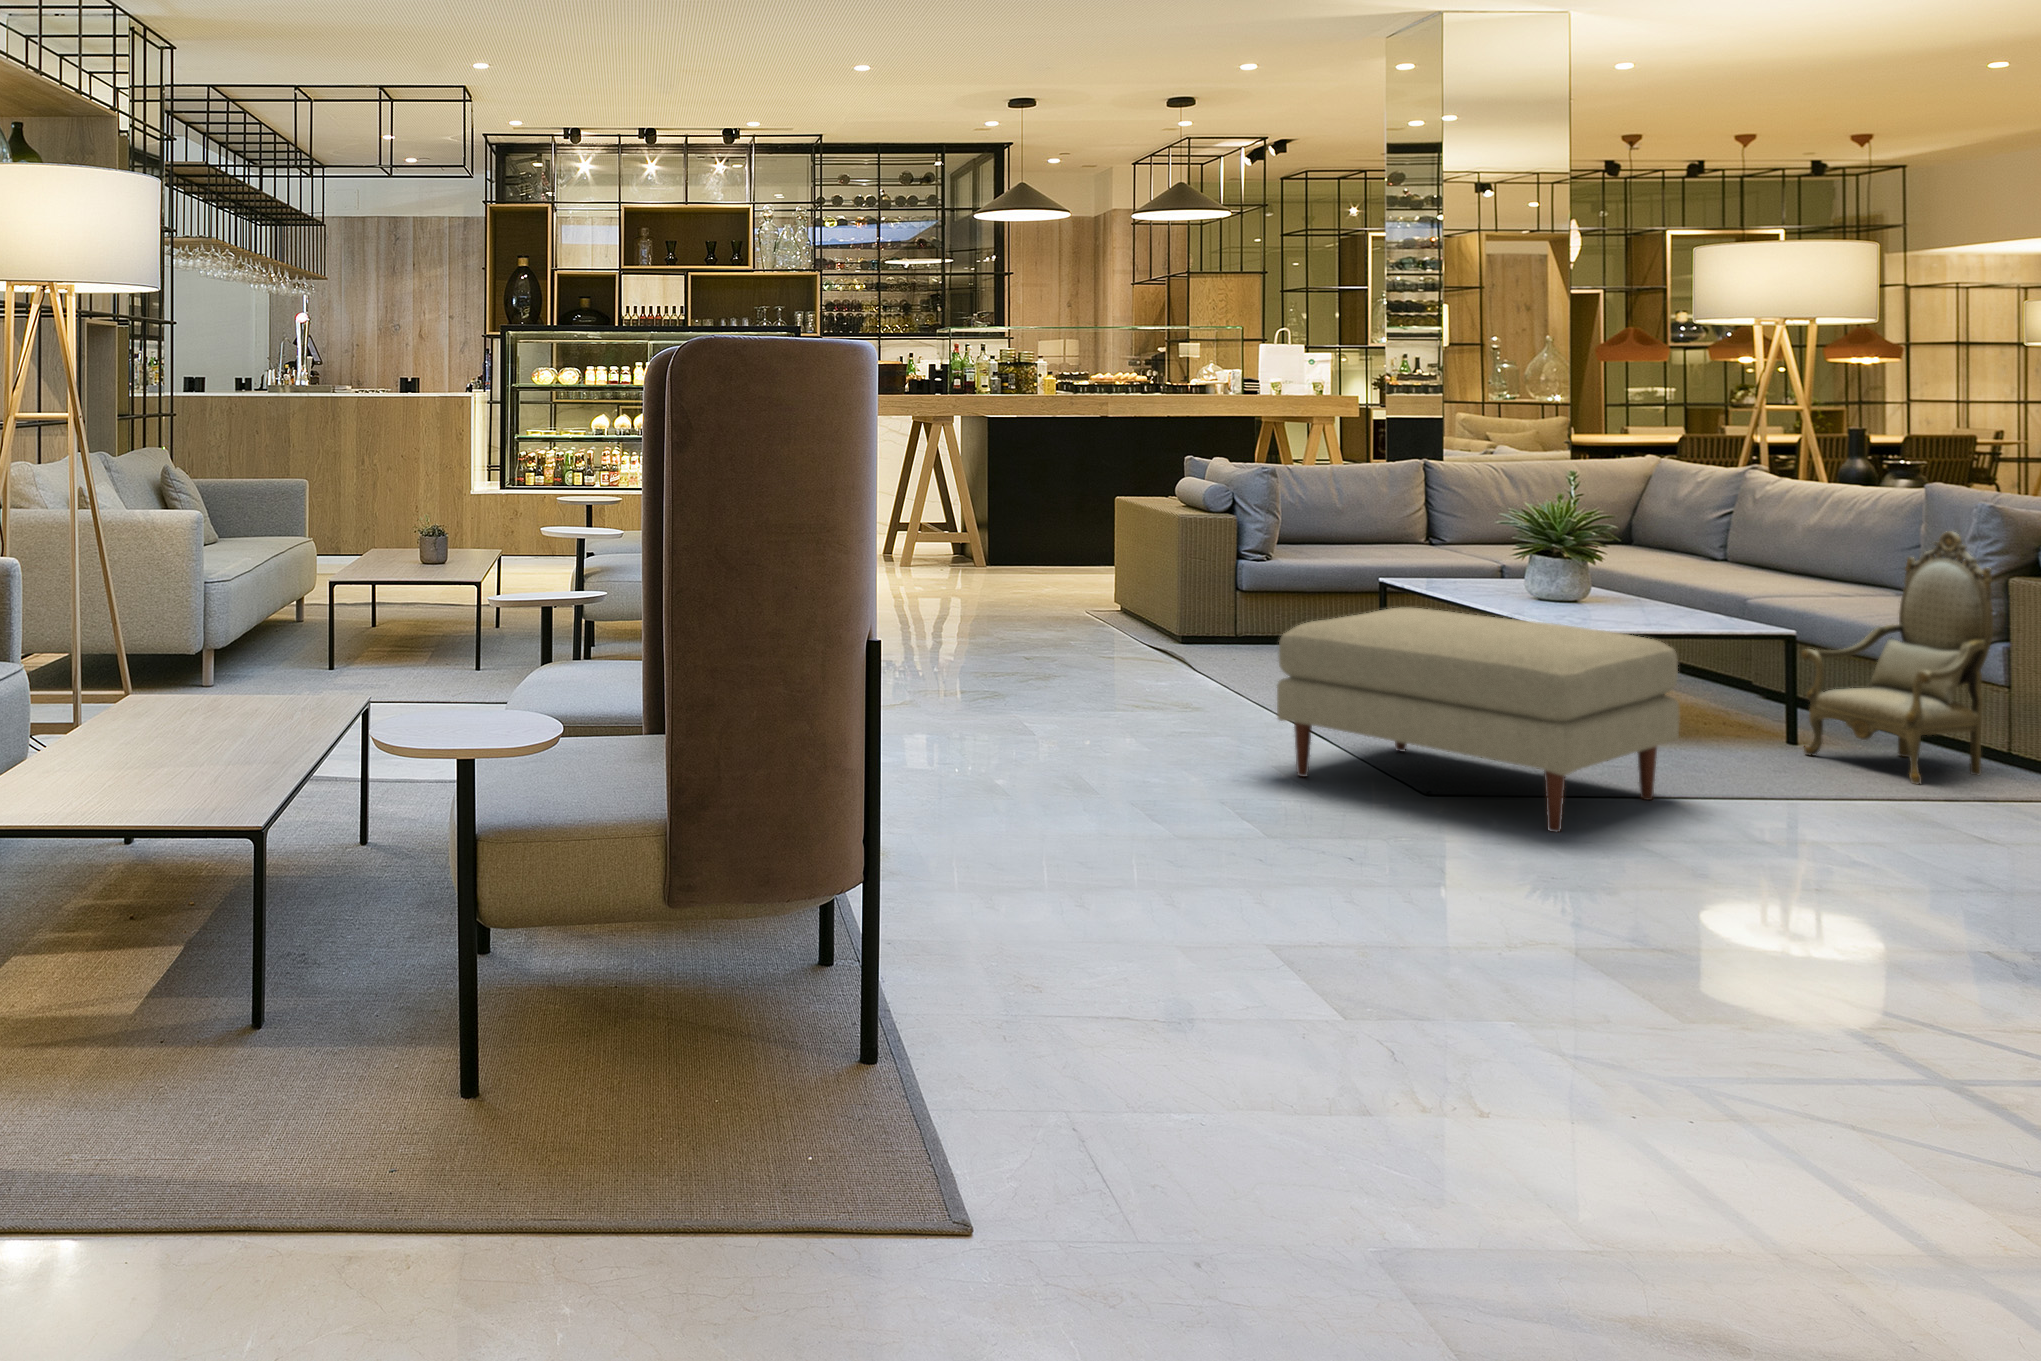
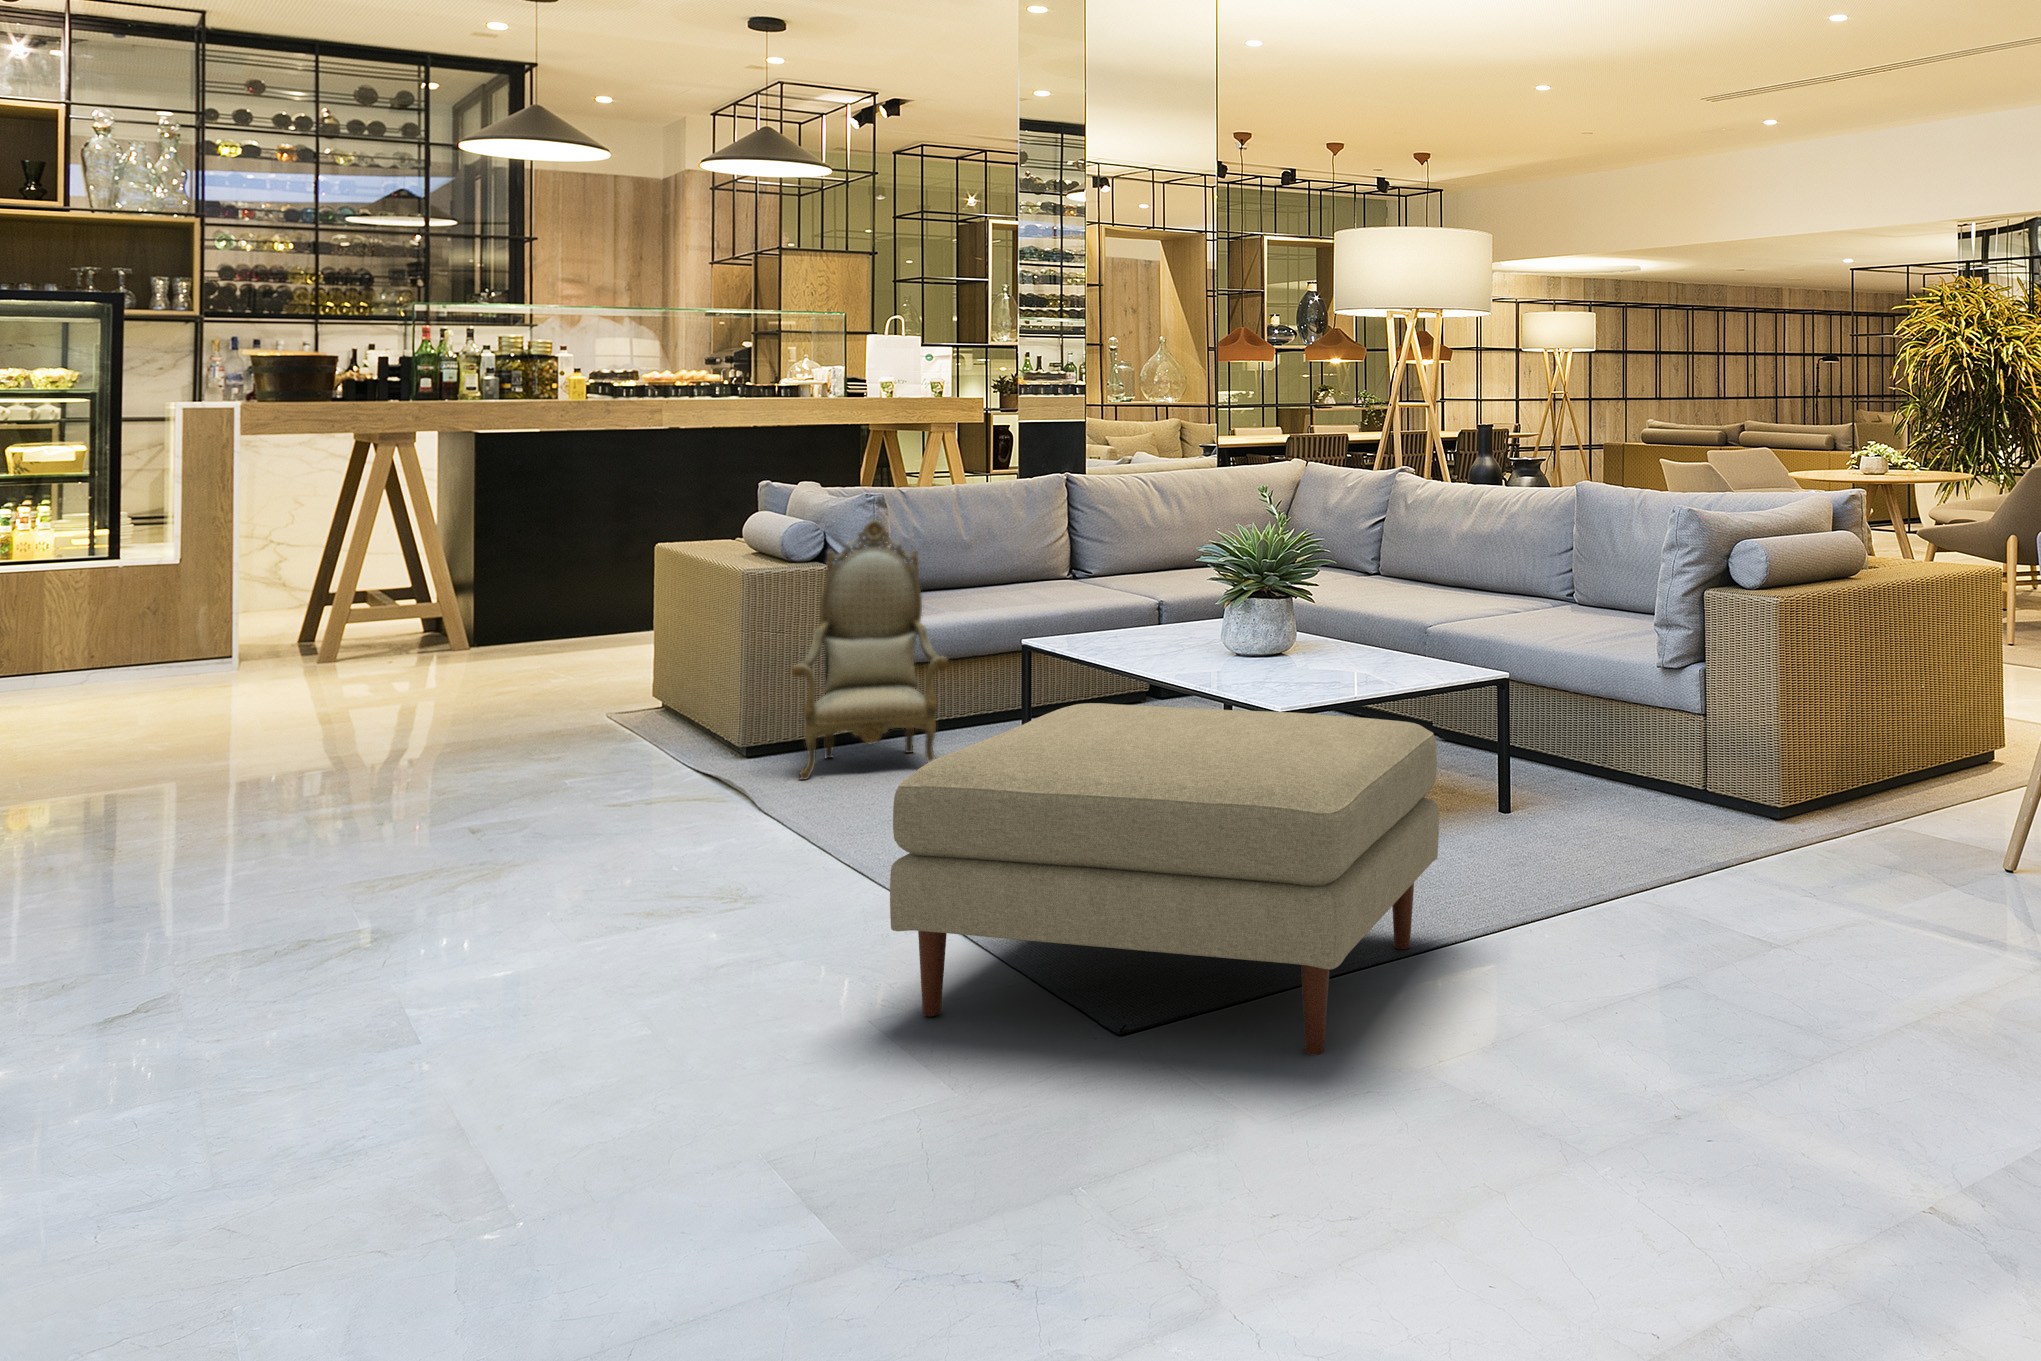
armchair: present [1801,531,1993,784] -> present [792,520,948,780]

